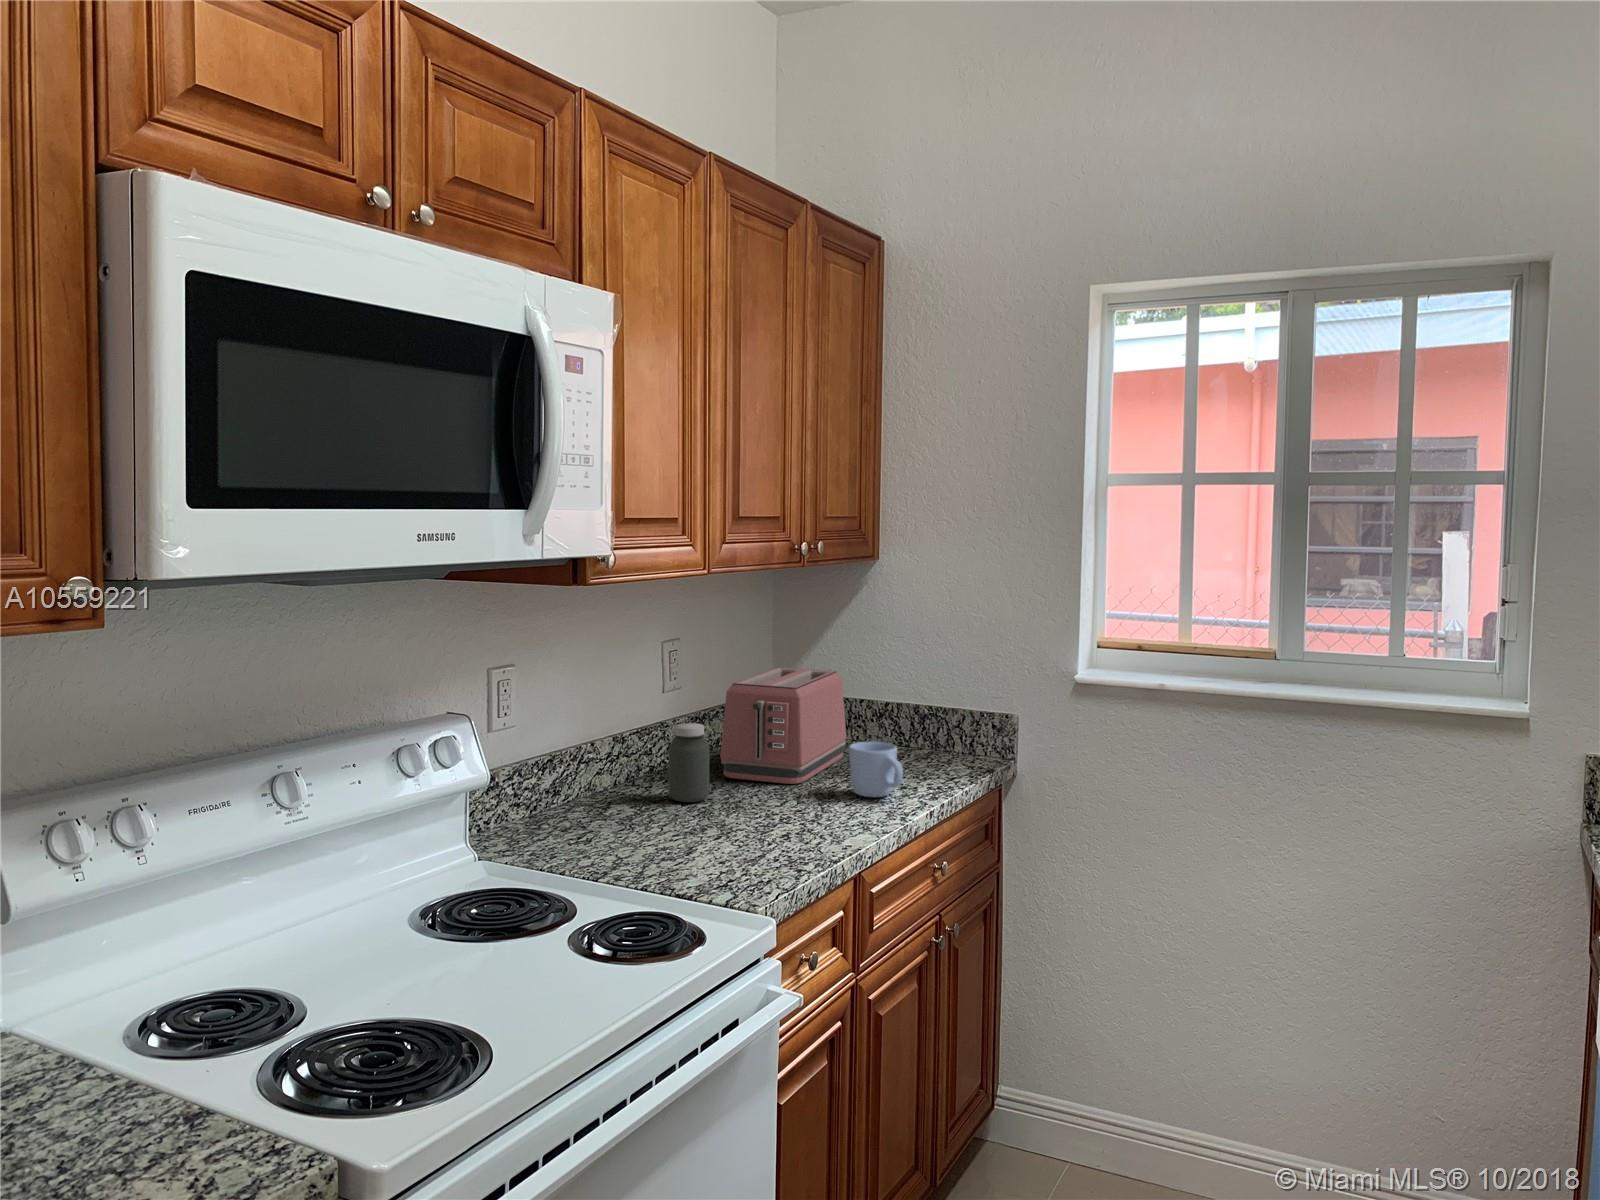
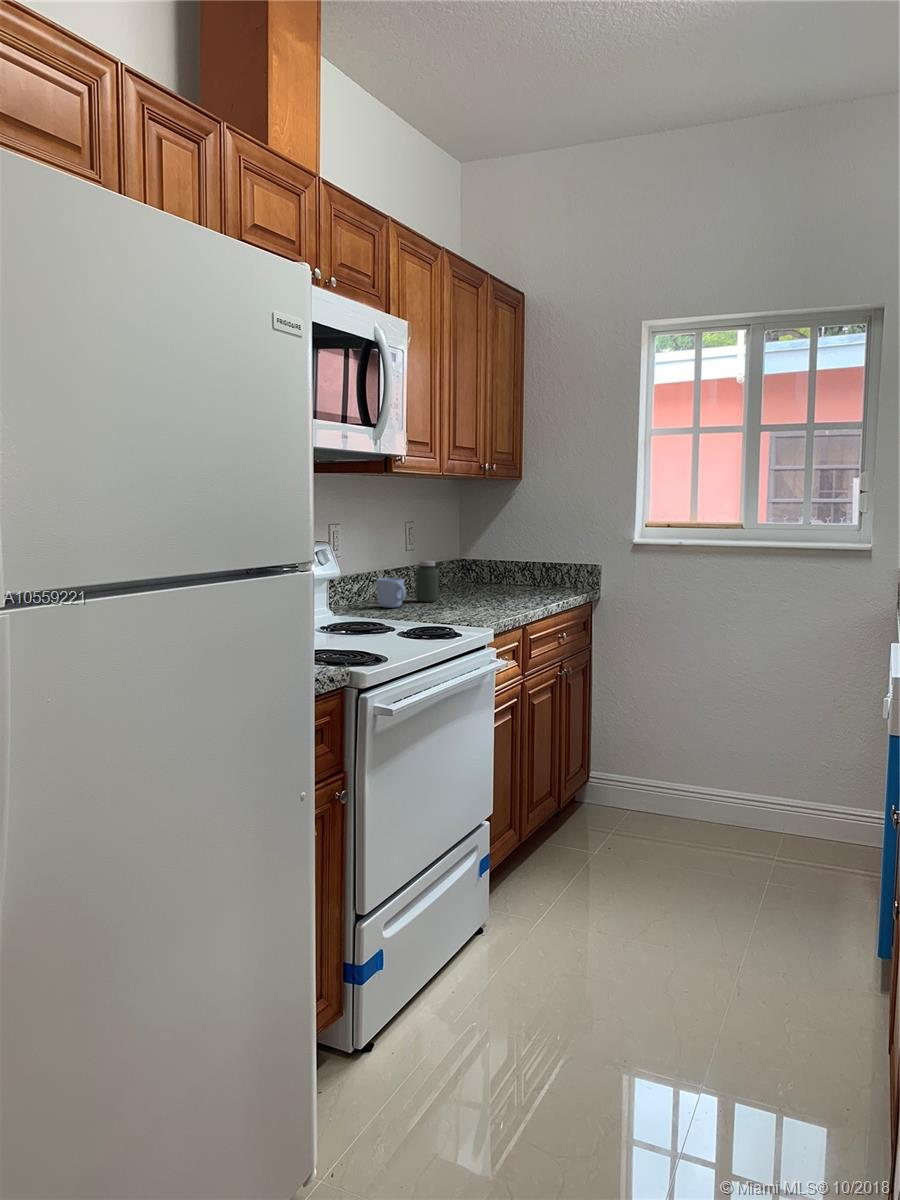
toaster: present [720,667,846,784] -> none [440,540,506,597]
mug: present [849,742,903,797] -> present [376,578,406,608]

